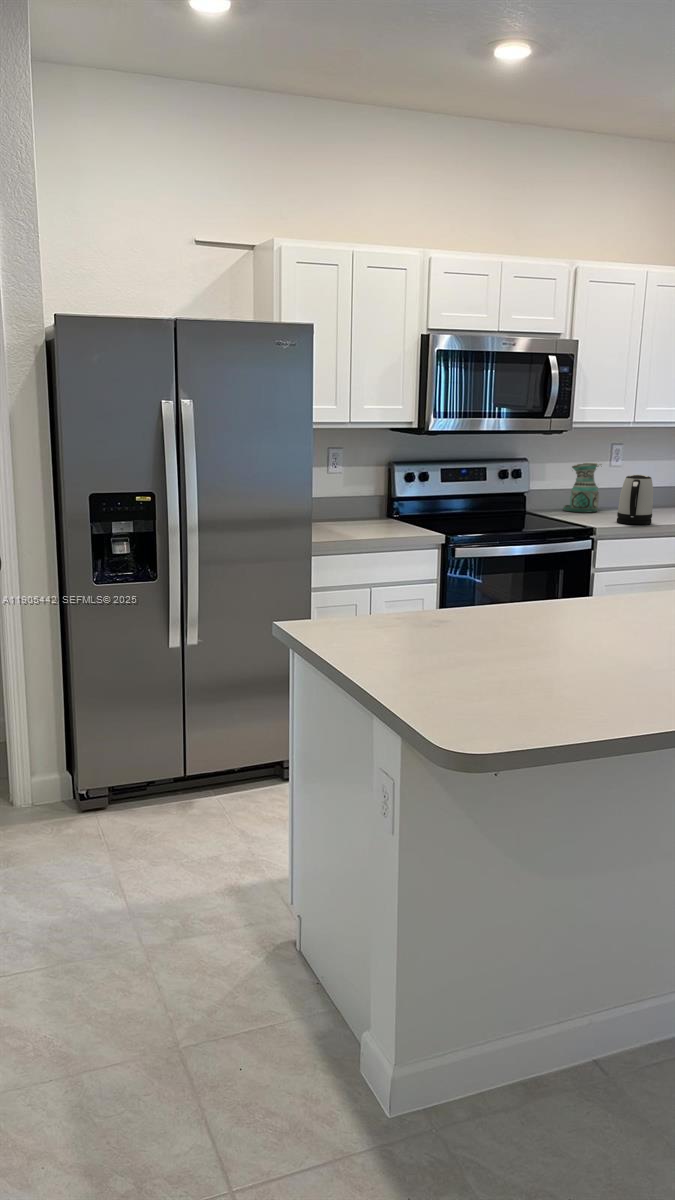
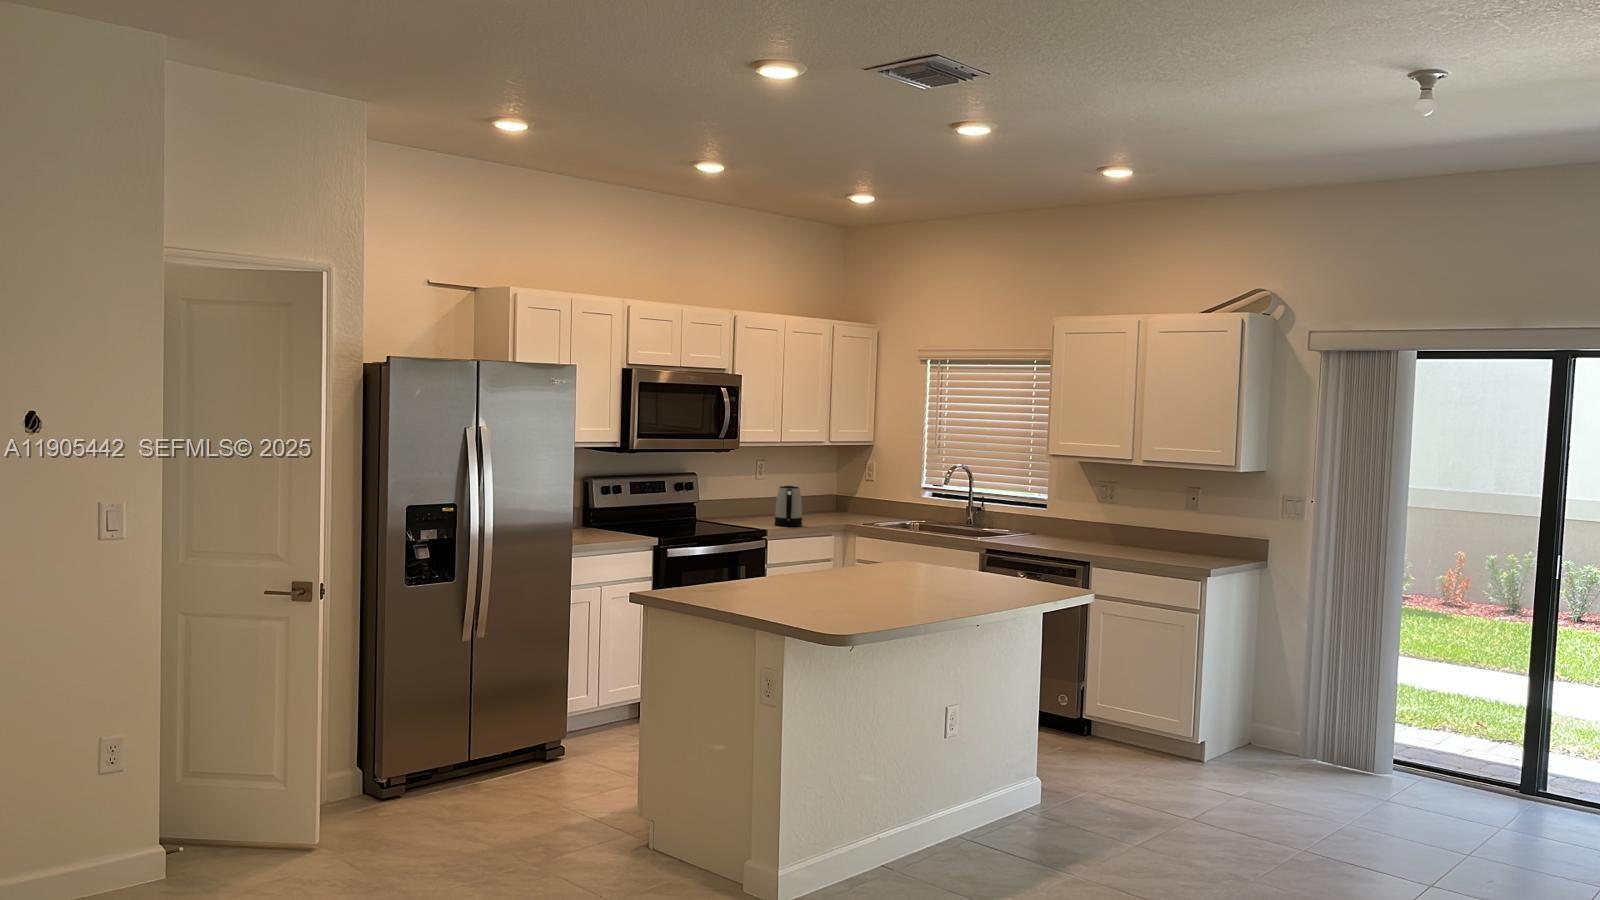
ceramic pitcher: present [563,463,602,513] -> none [721,474,755,519]

